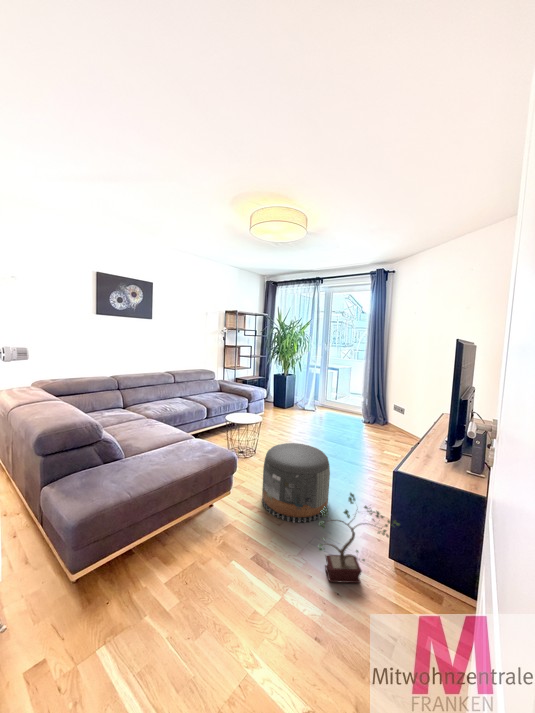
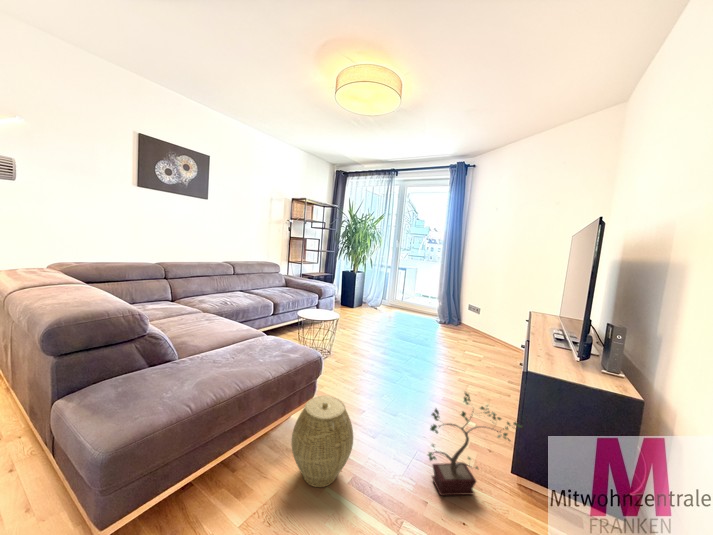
pouf: present [262,443,330,523] -> none [346,340,424,428]
woven basket: none [206,493,257,569] -> present [291,396,353,487]

